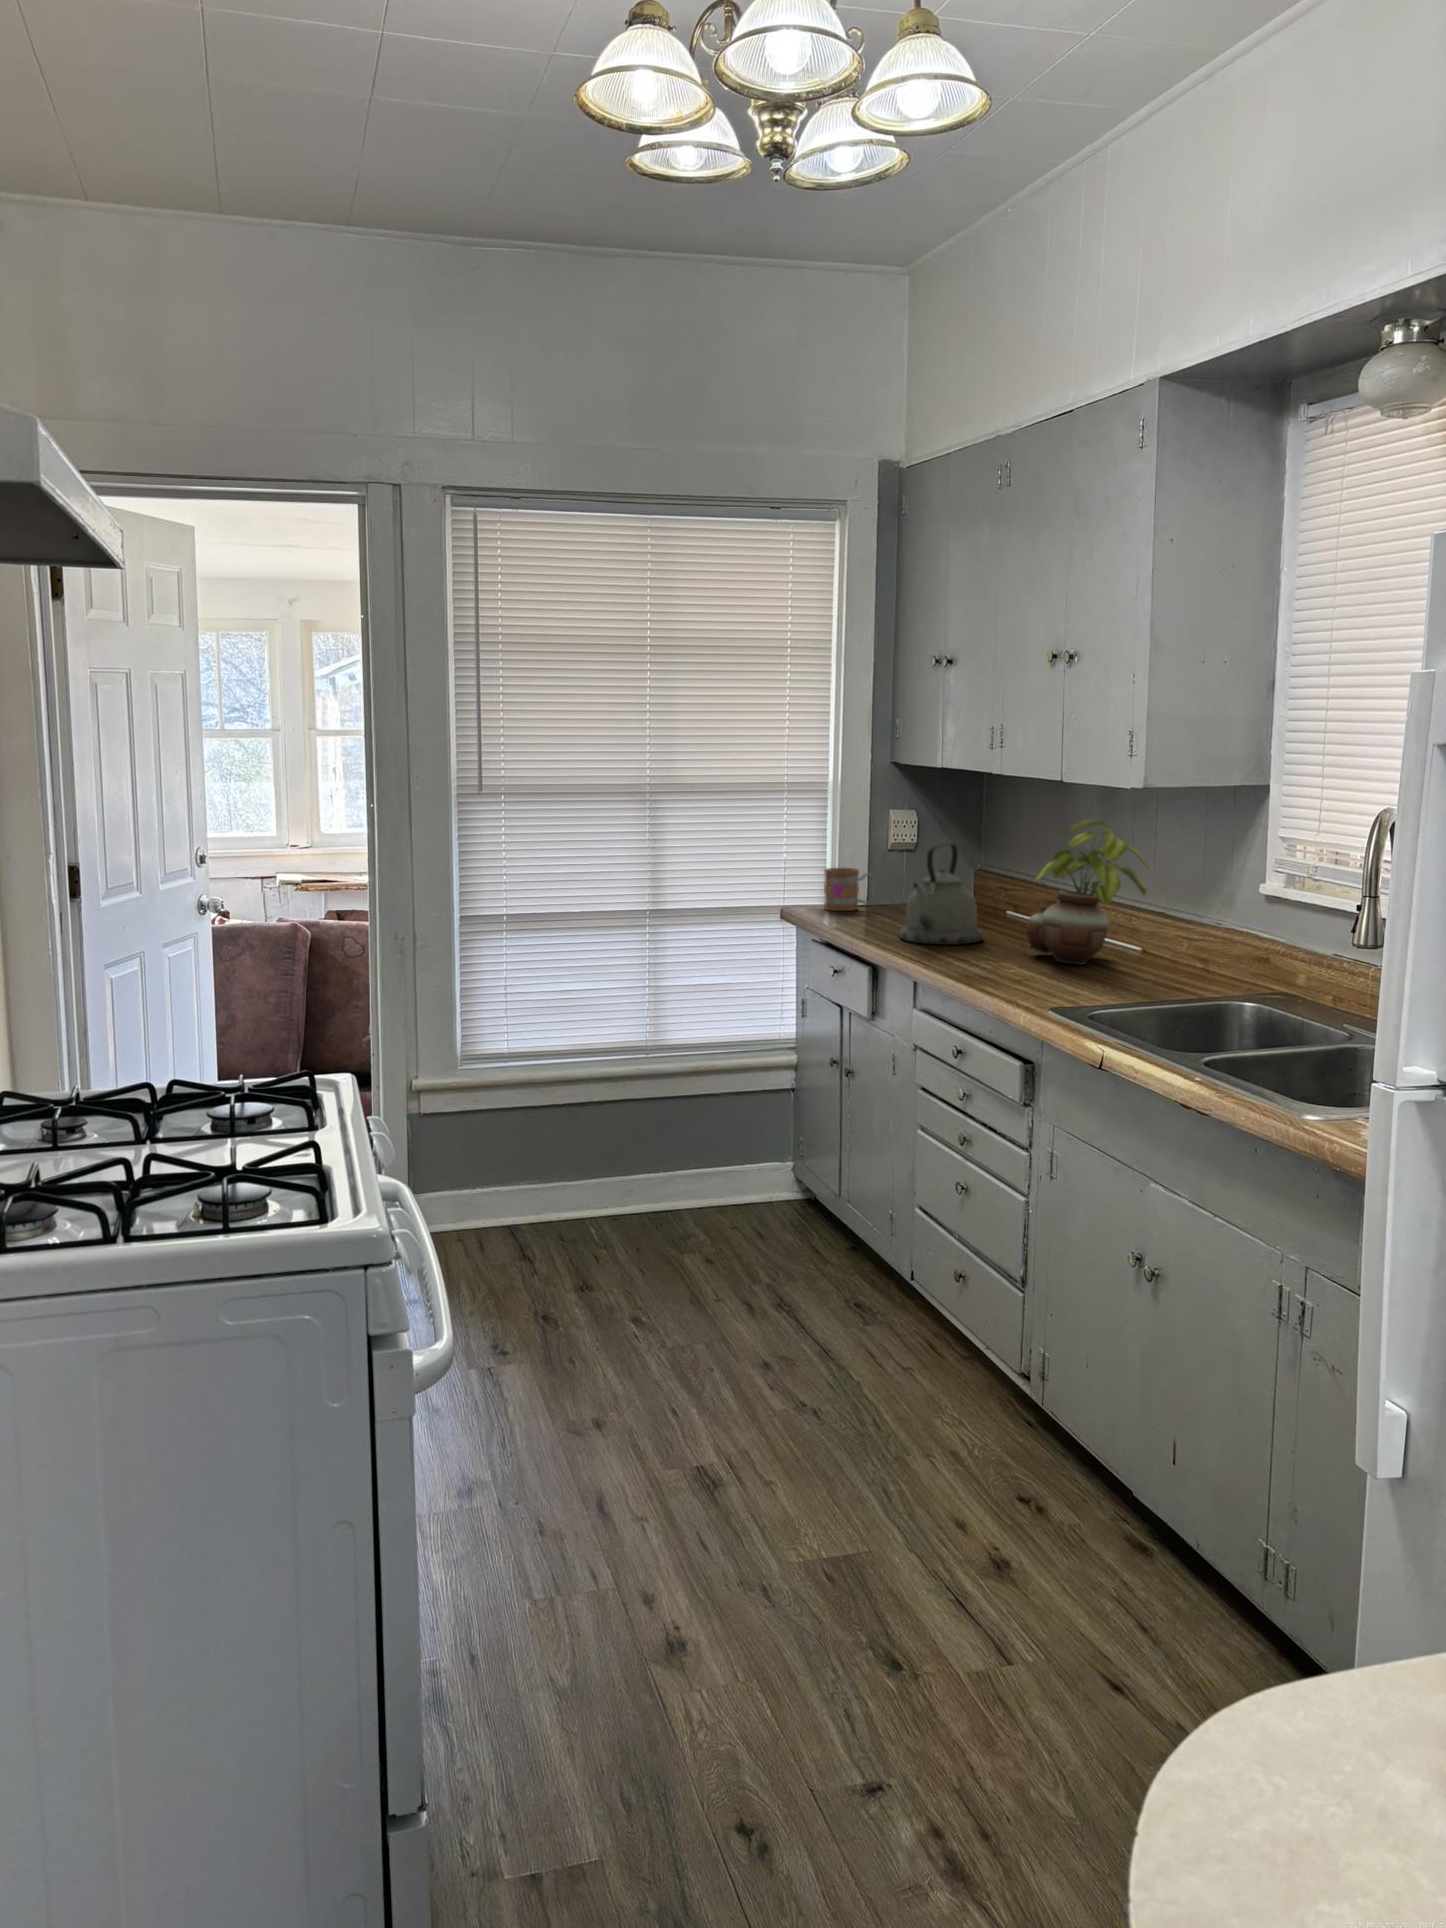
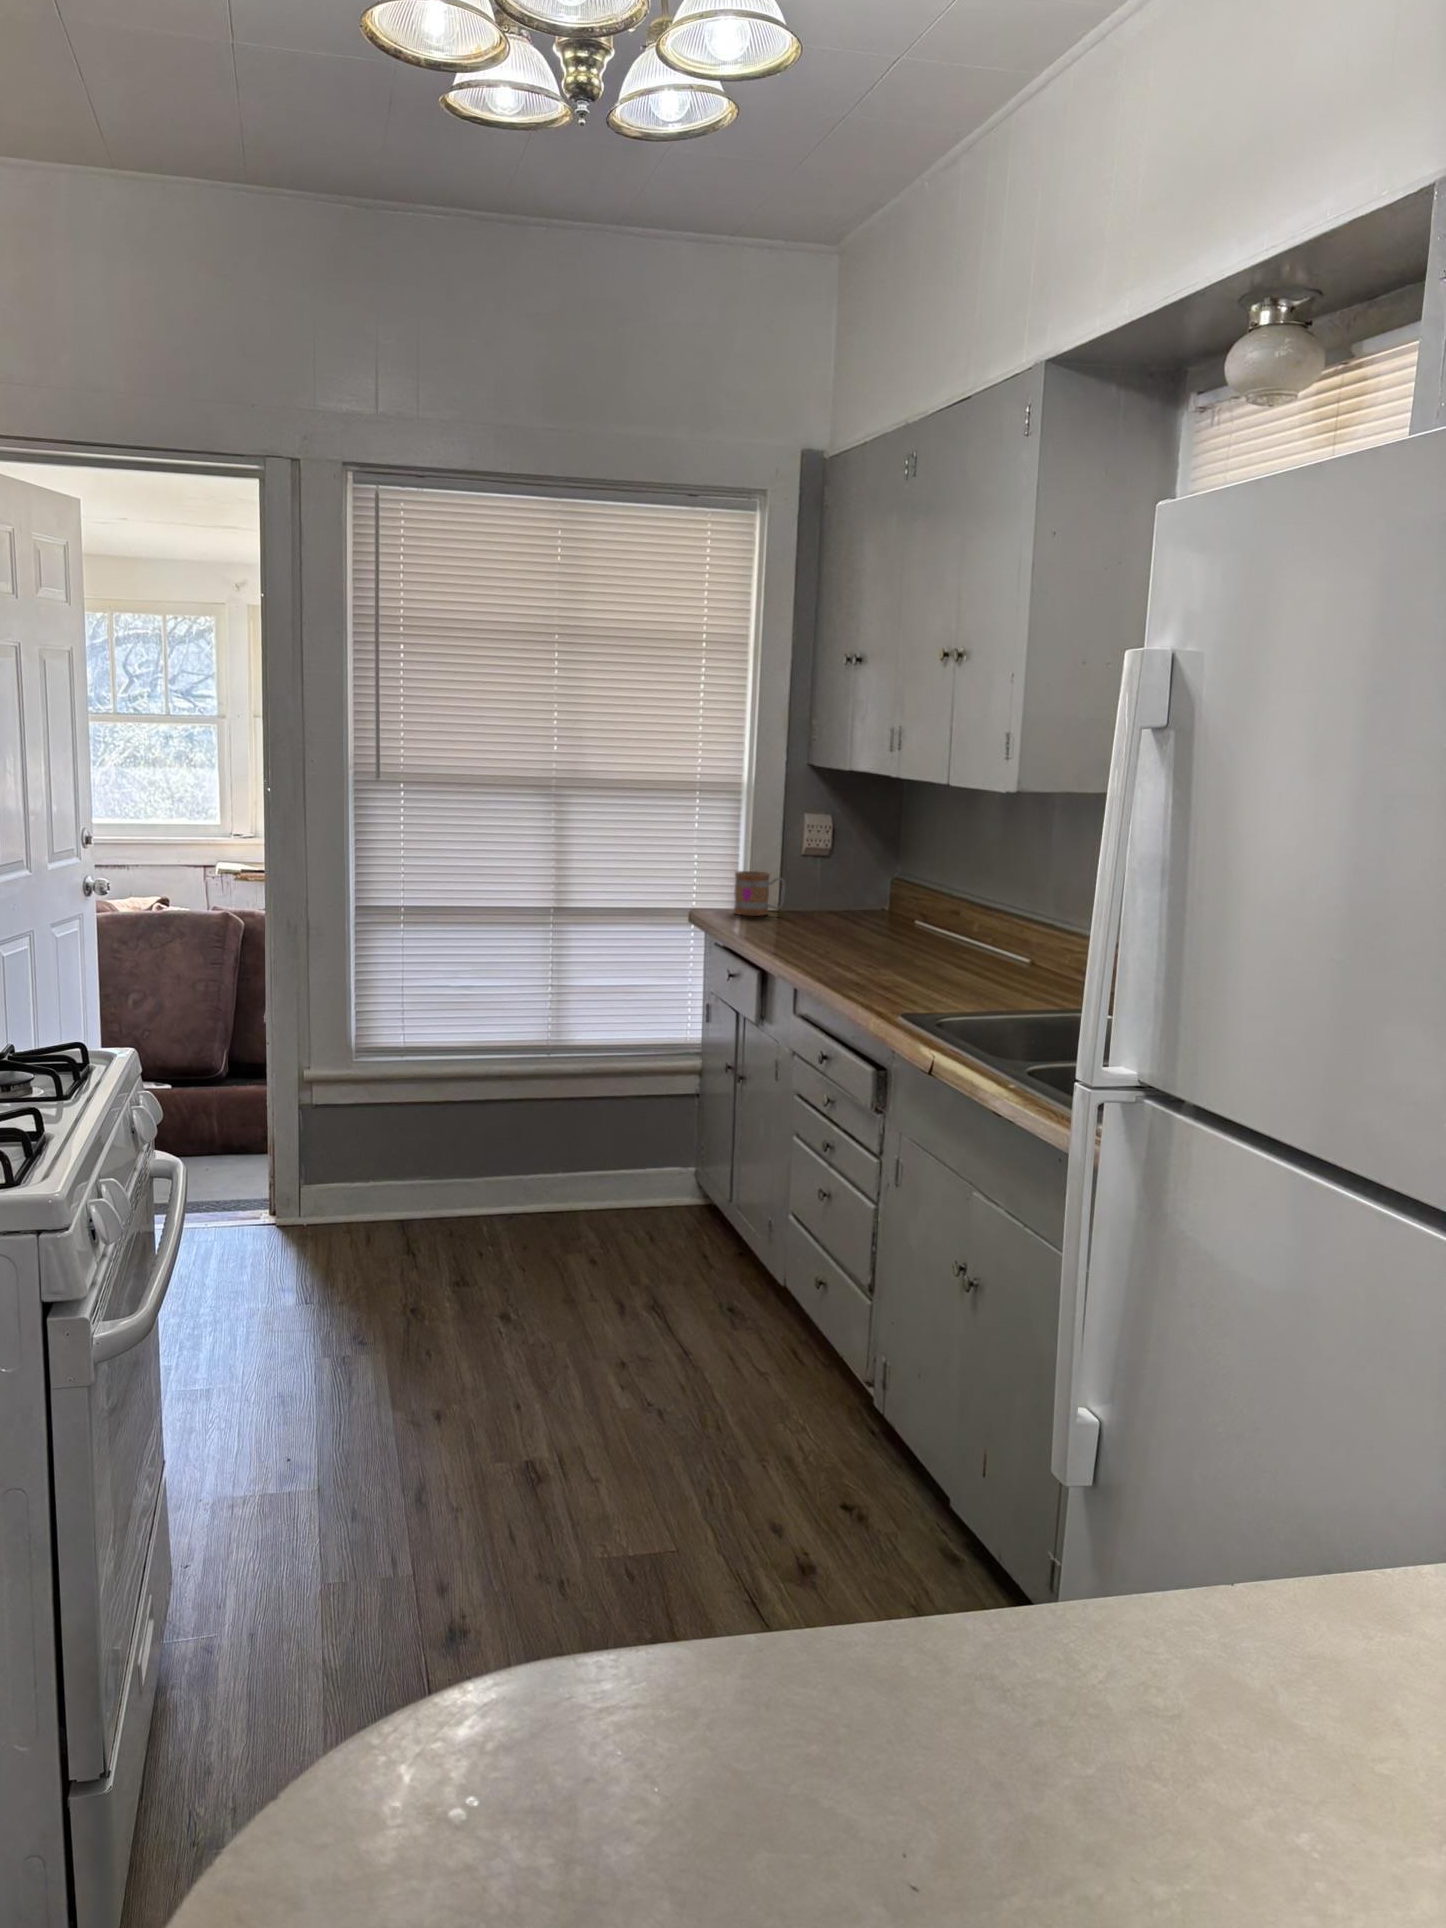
potted plant: present [1026,820,1148,965] -> none [912,824,1034,974]
kettle: present [899,843,983,945] -> none [791,846,877,950]

